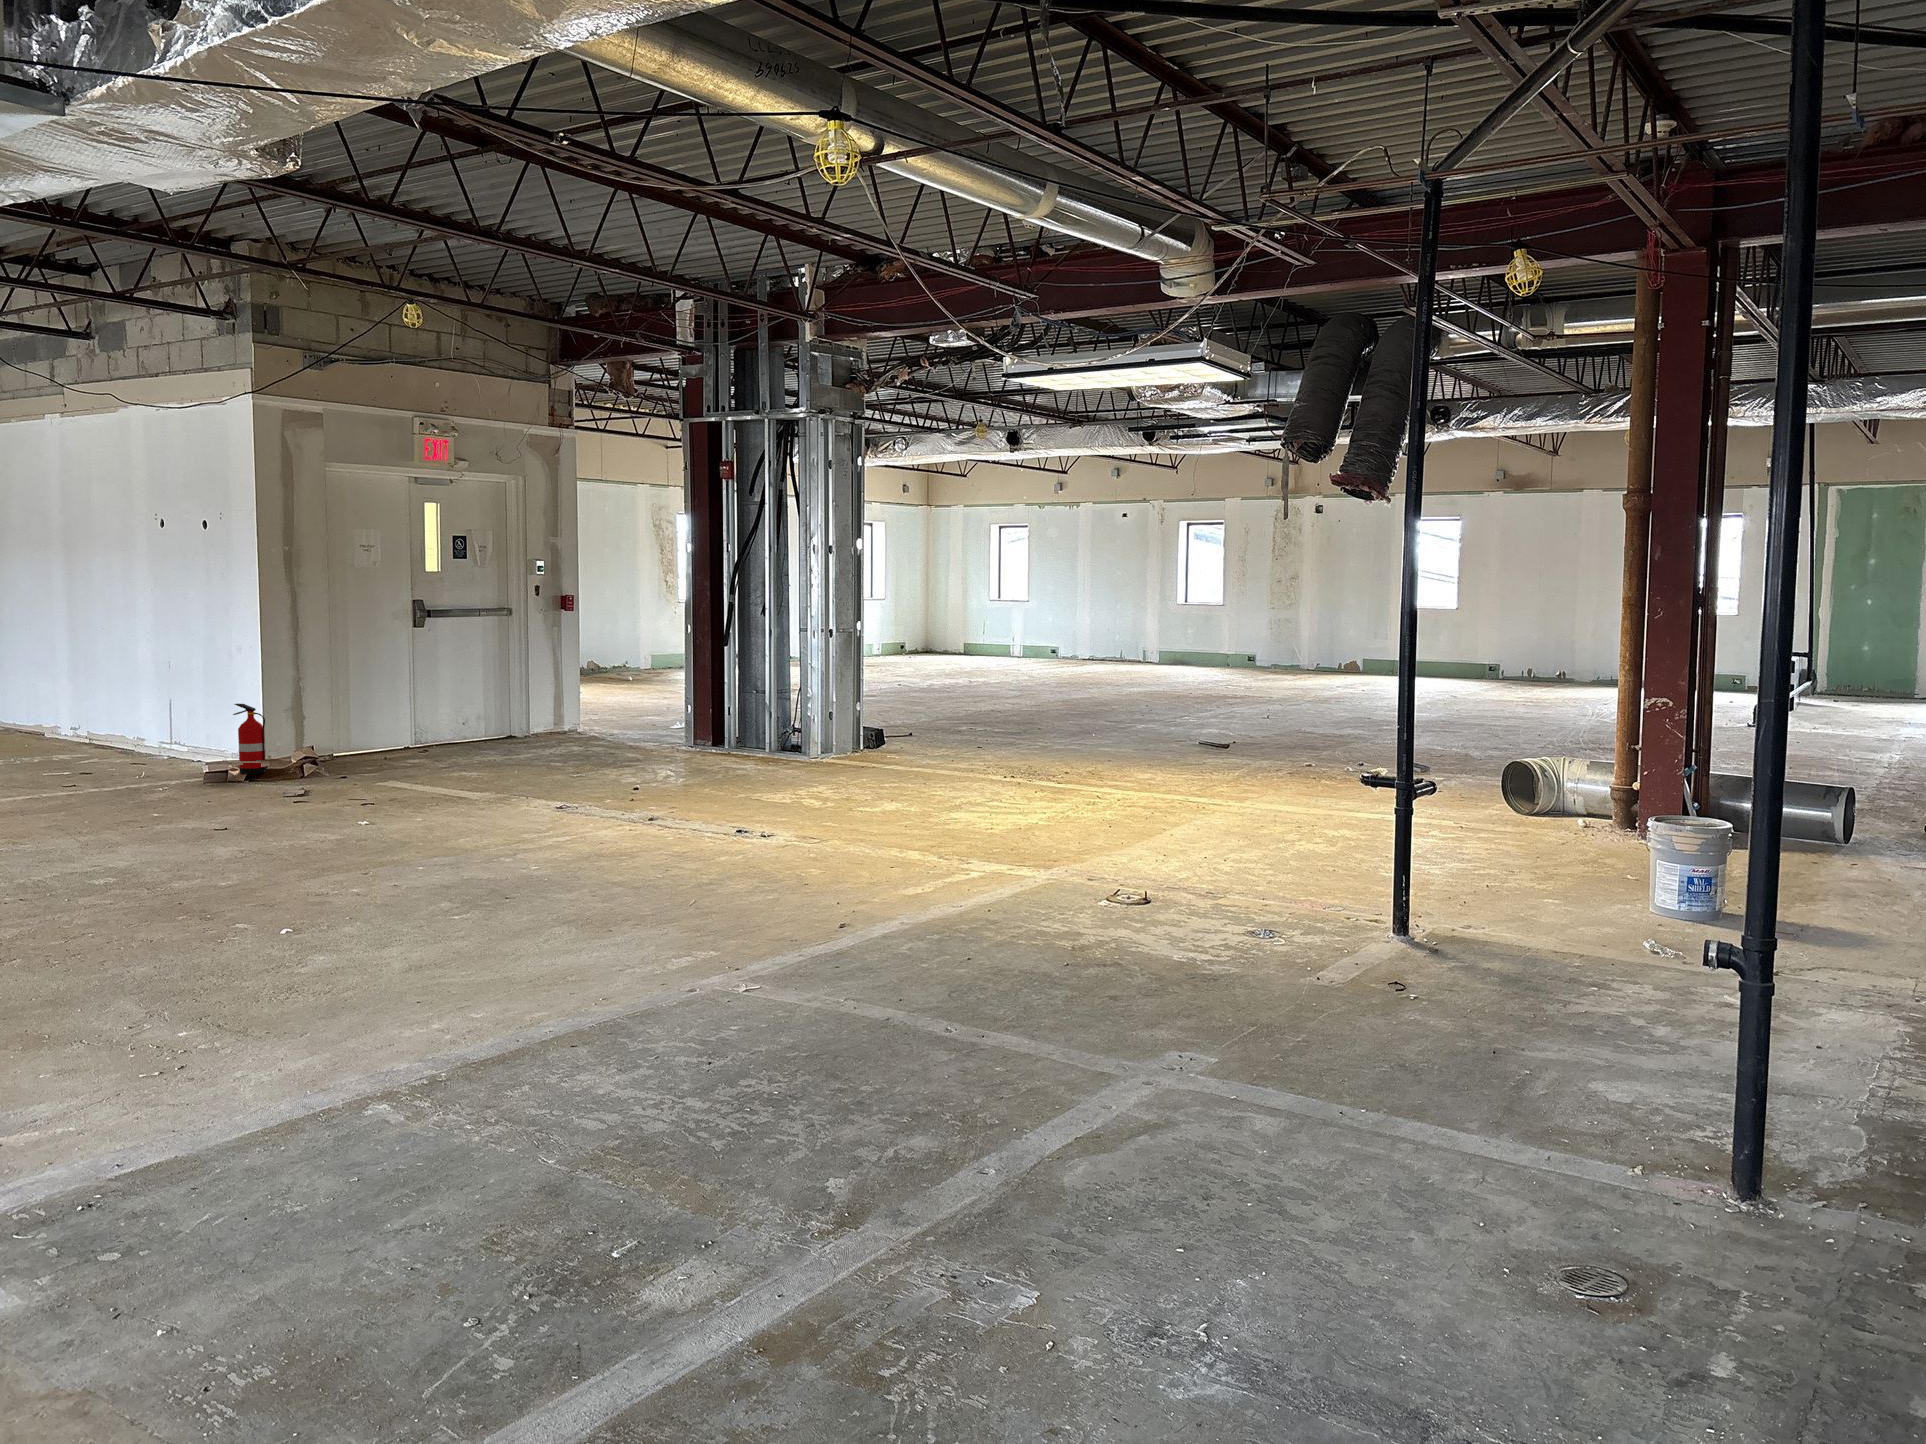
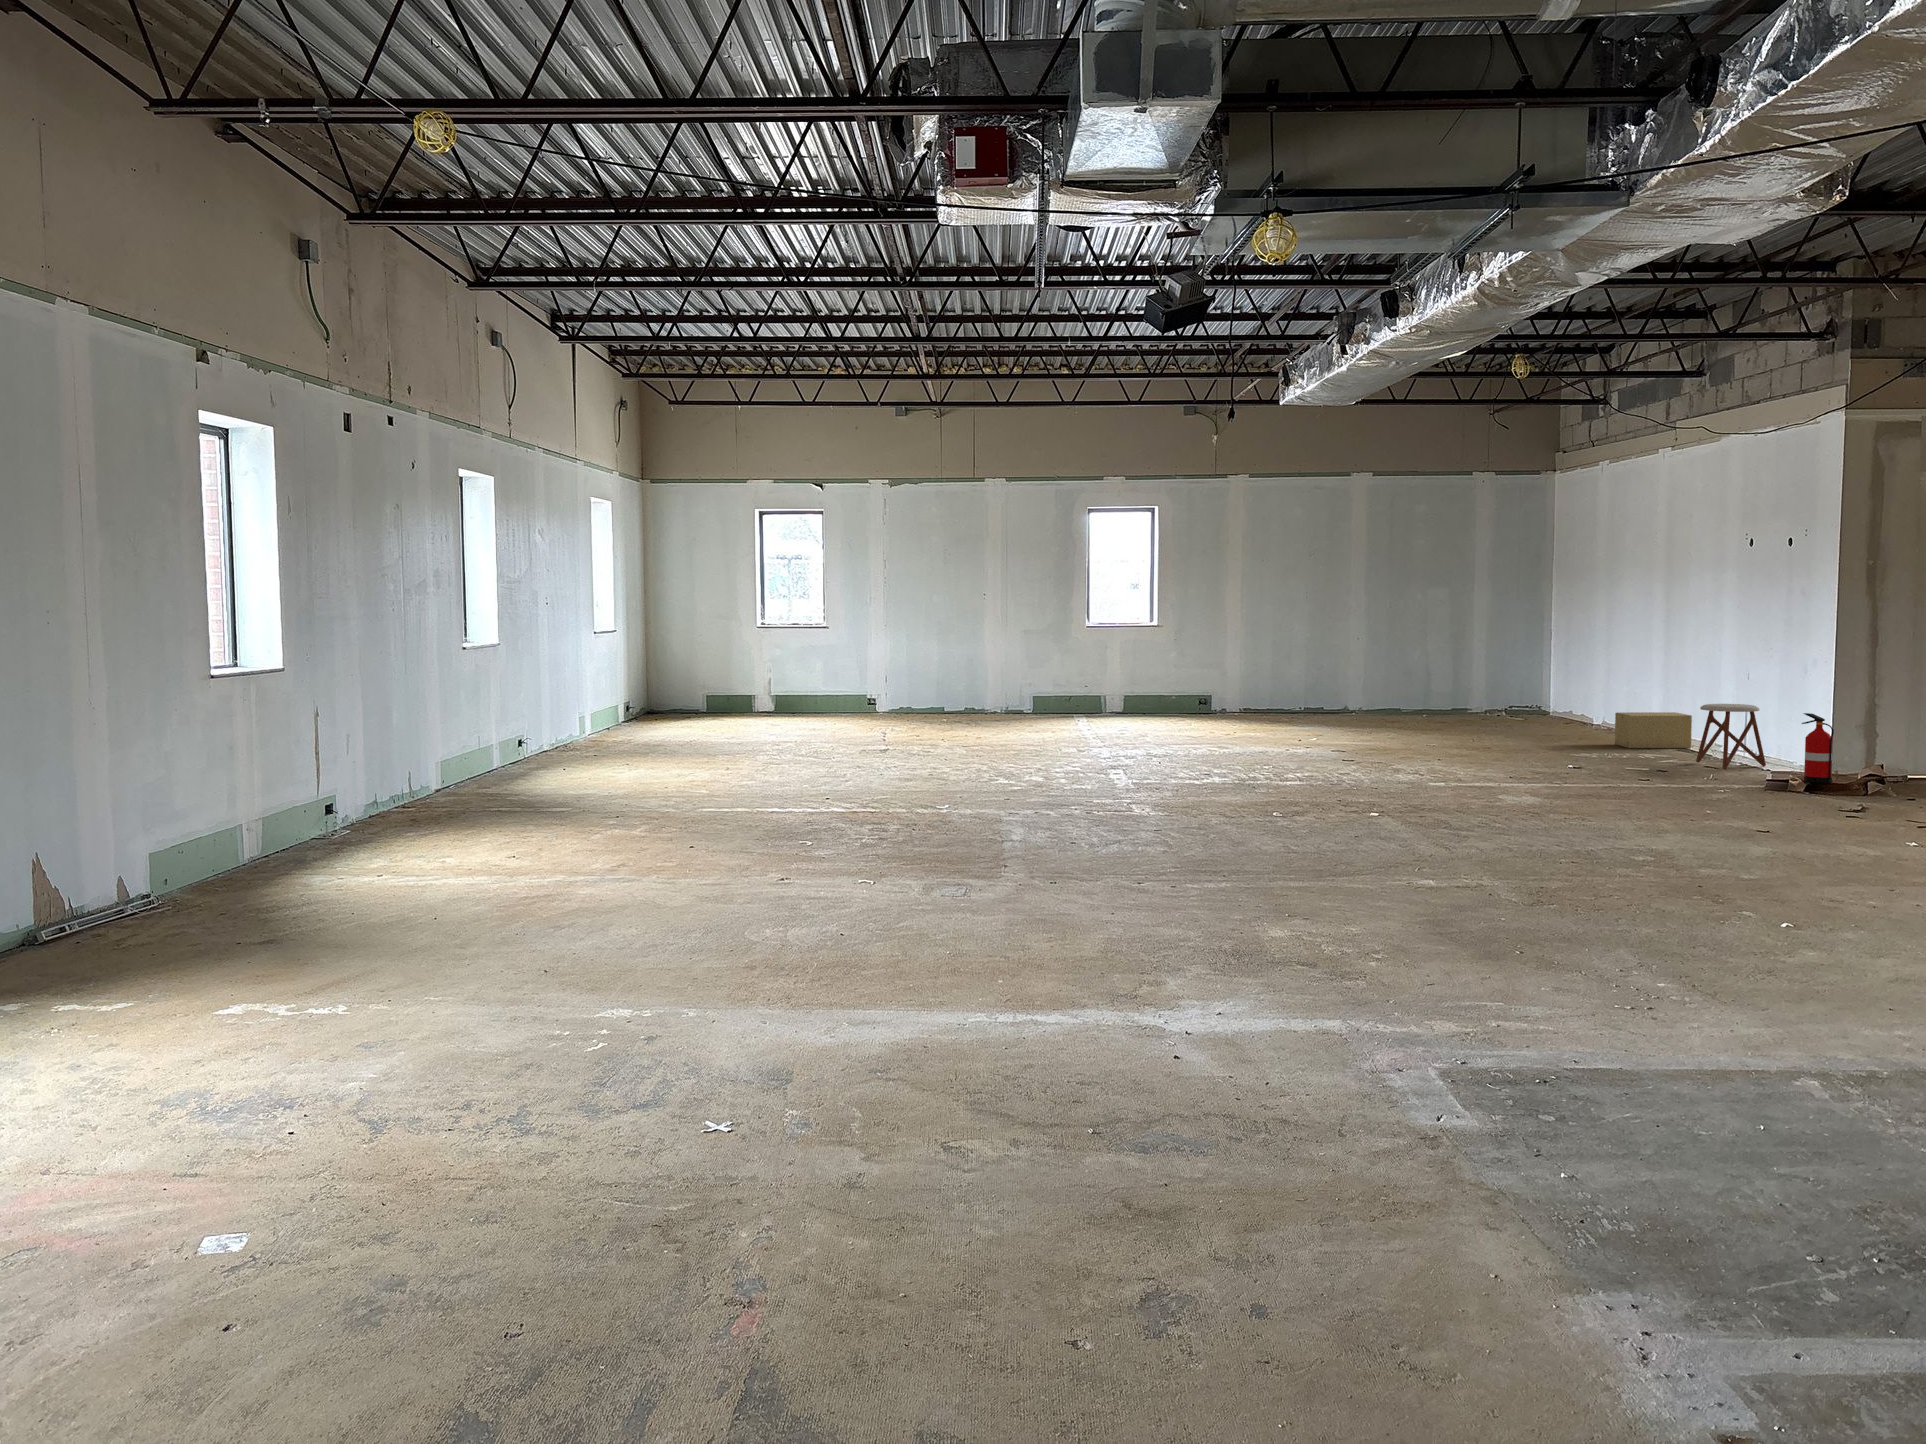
stool: none [120,698,196,769] -> present [1696,704,1766,769]
cardboard box: none [14,710,108,755] -> present [1615,712,1692,748]

